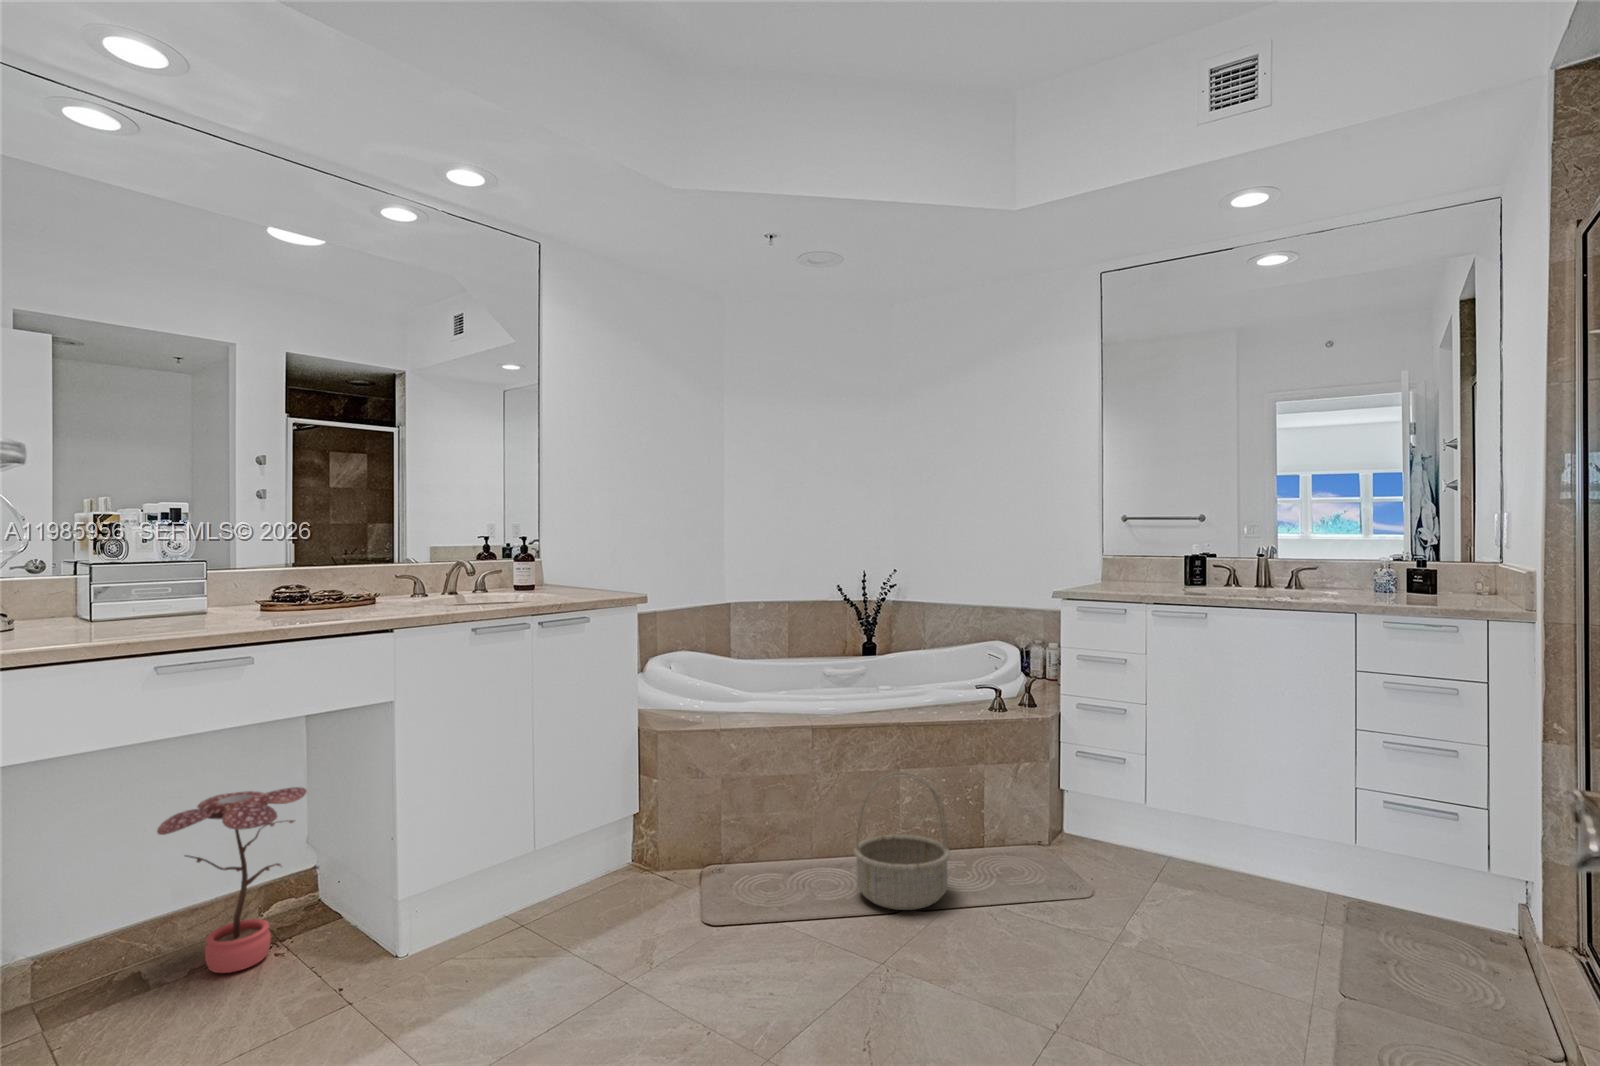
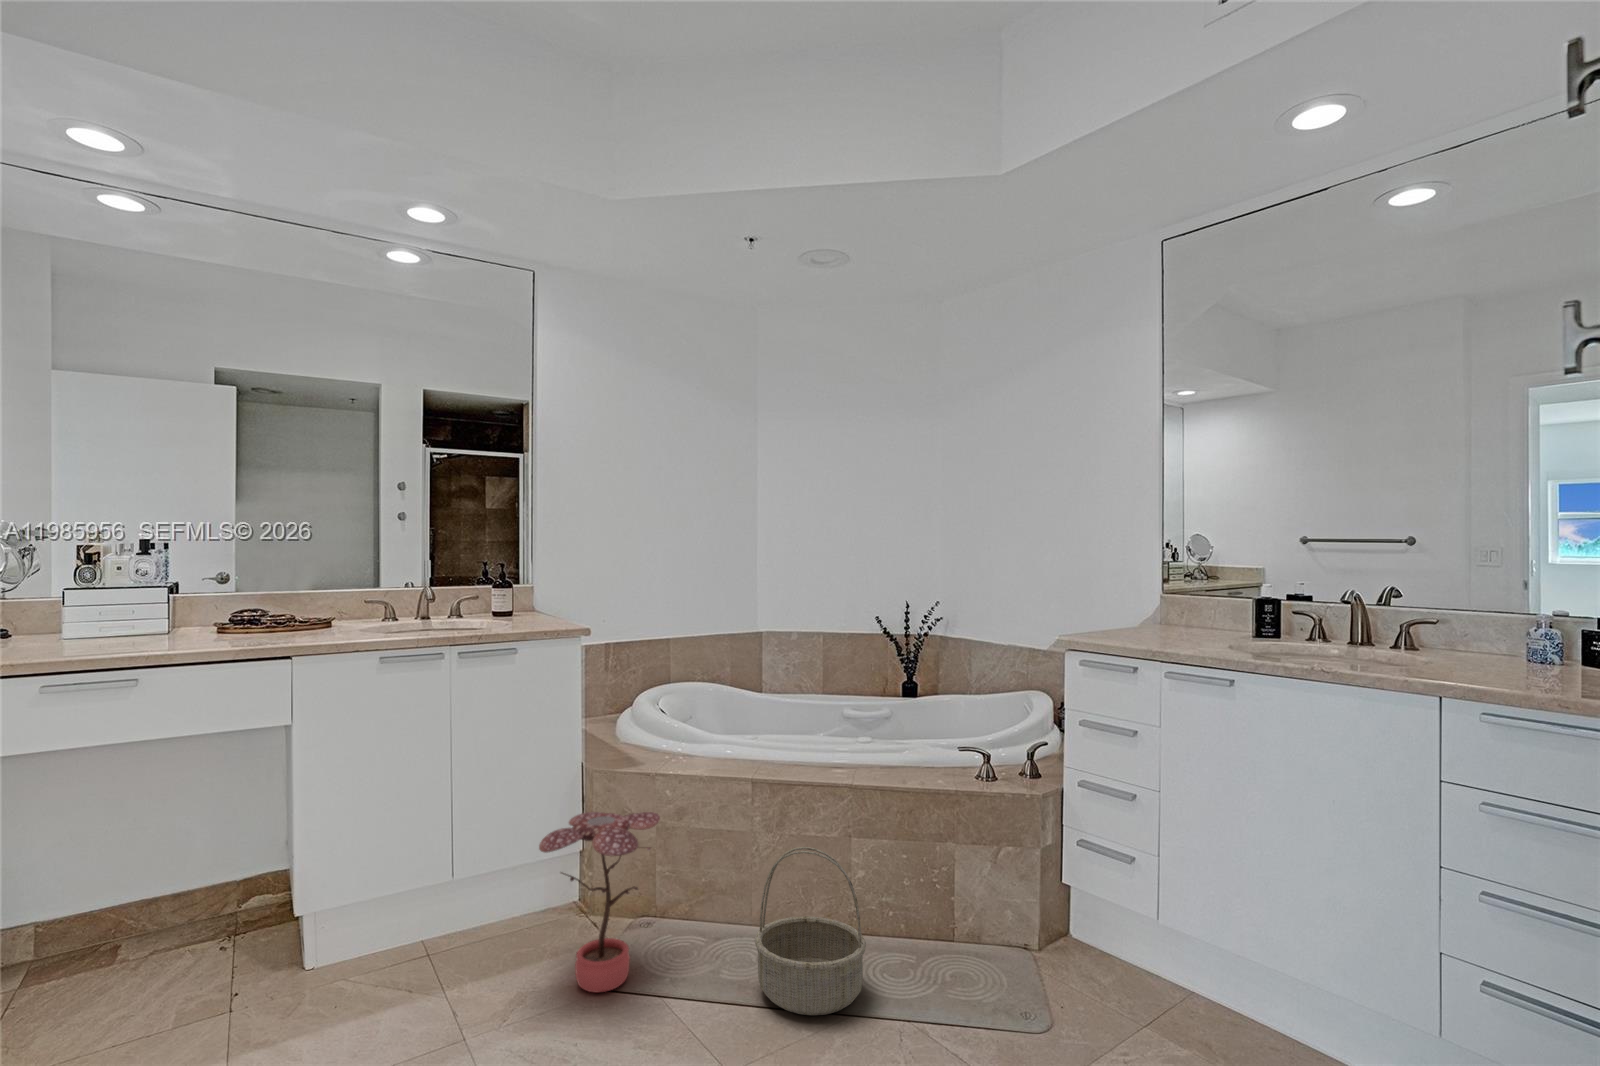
potted plant: present [157,787,307,973] -> present [539,812,660,992]

